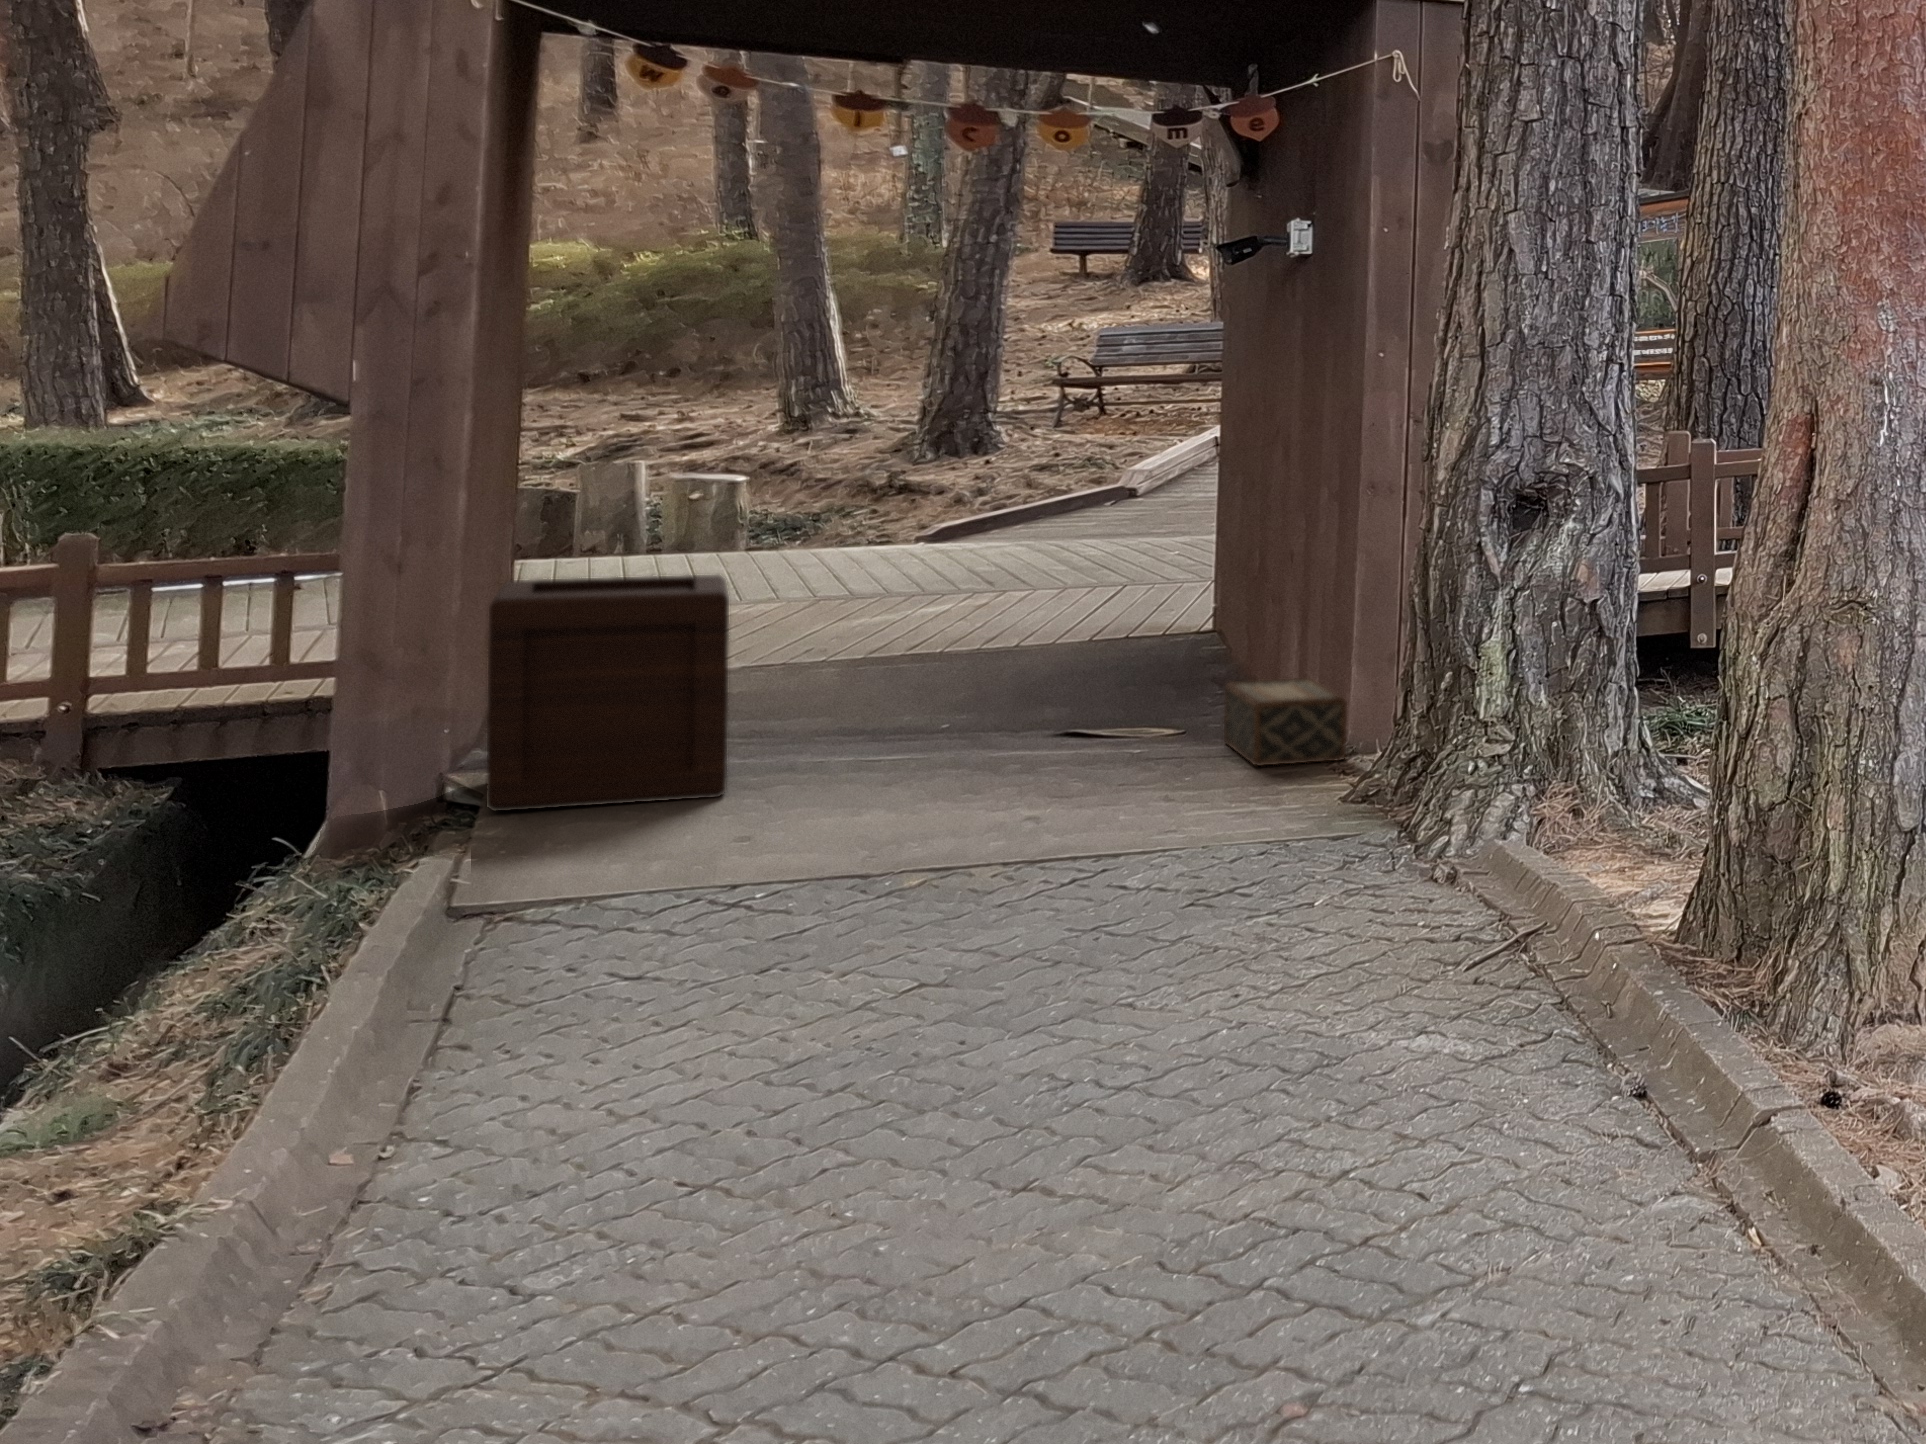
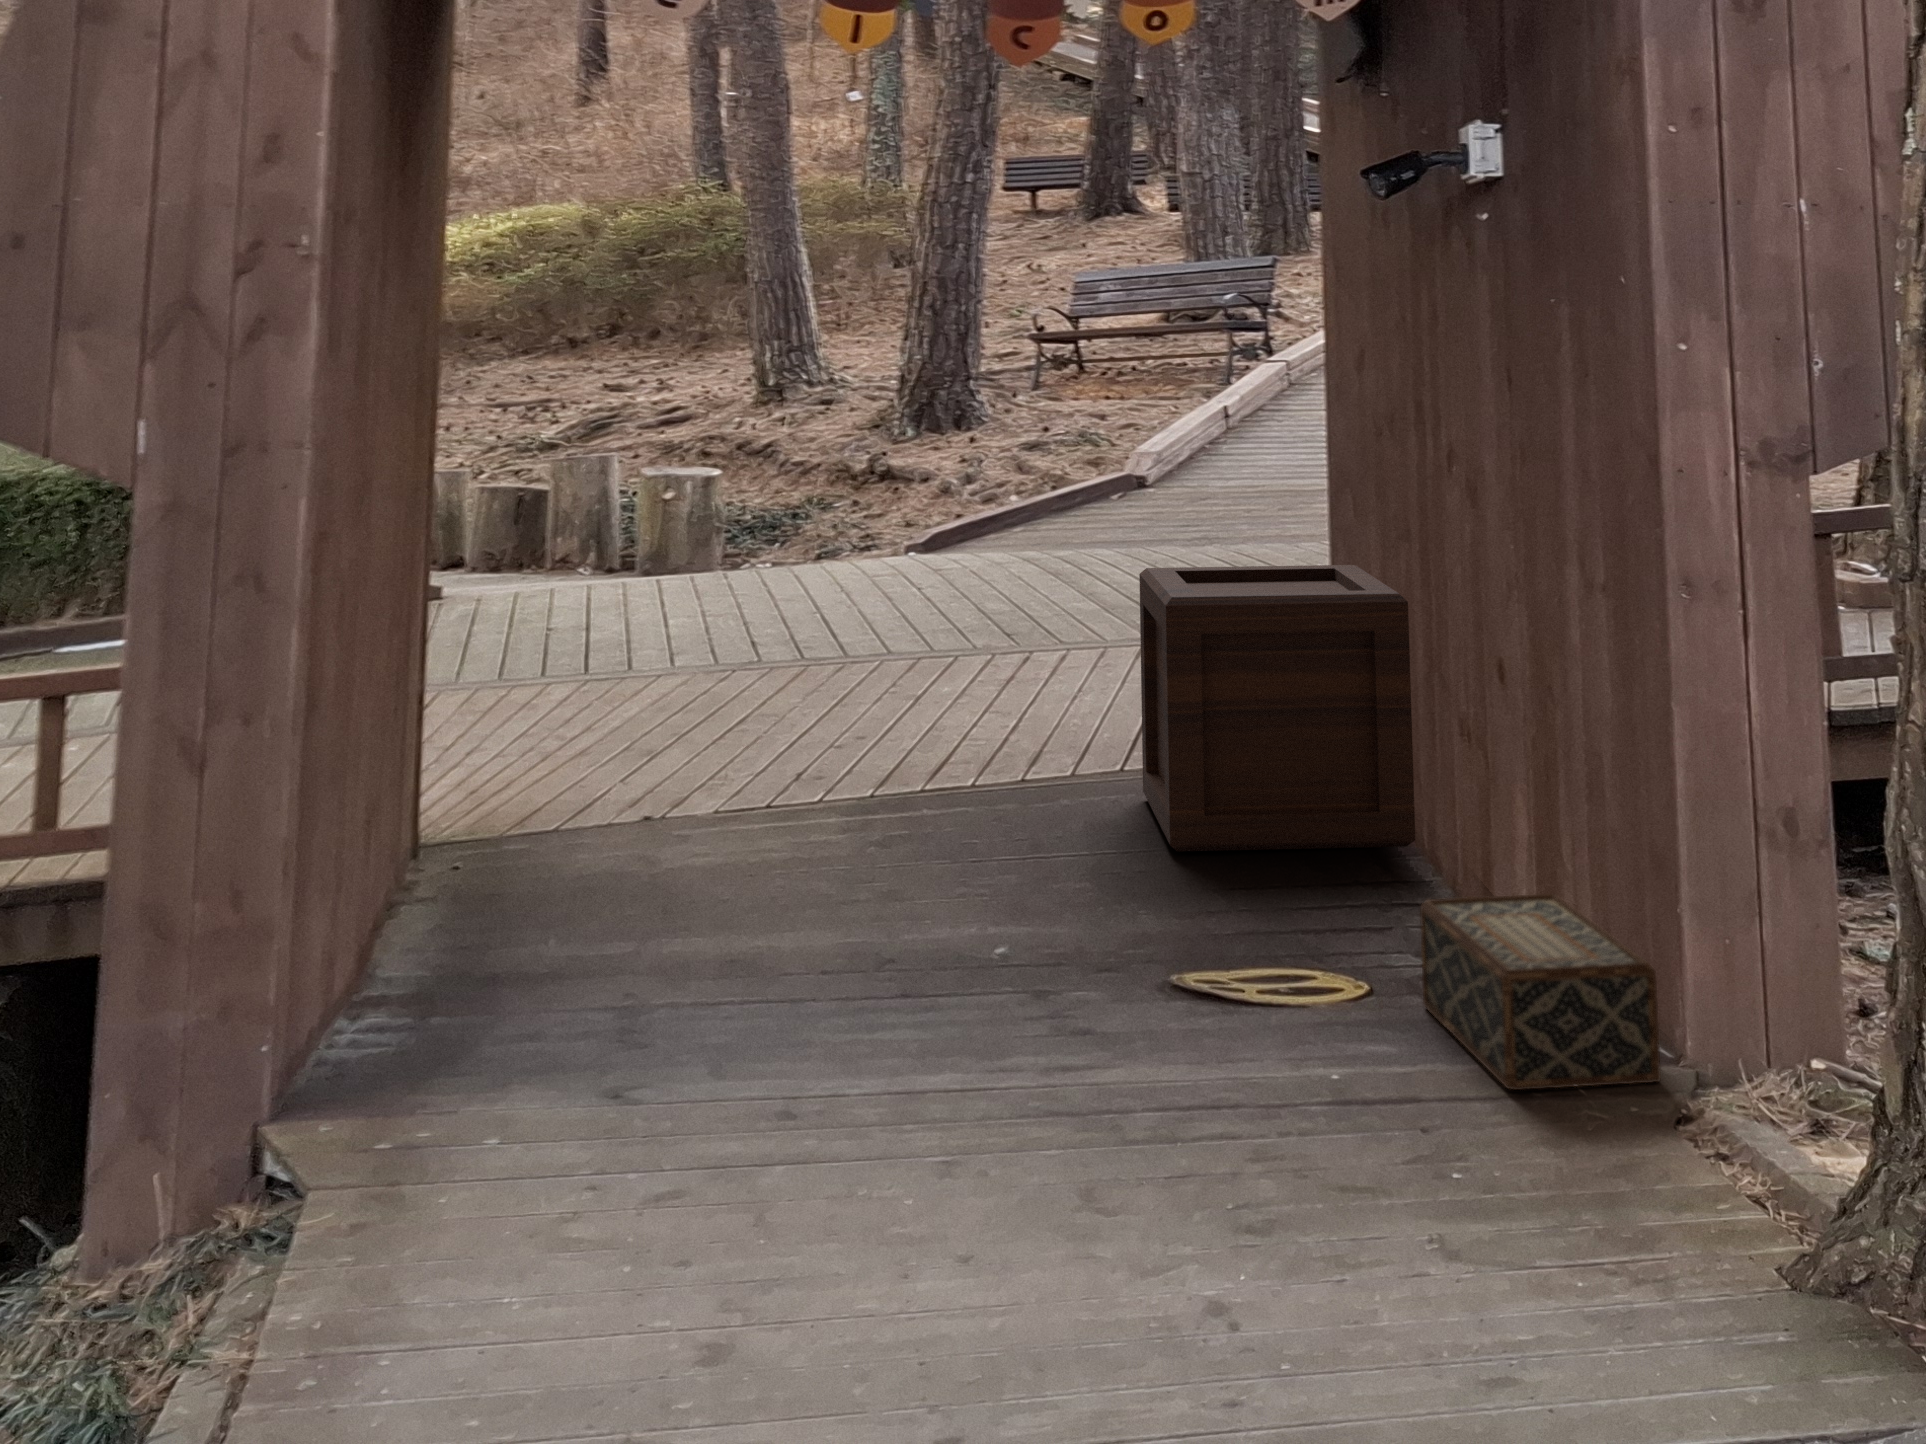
wooden crate: present [486,575,729,811] -> present [1139,565,1415,851]

